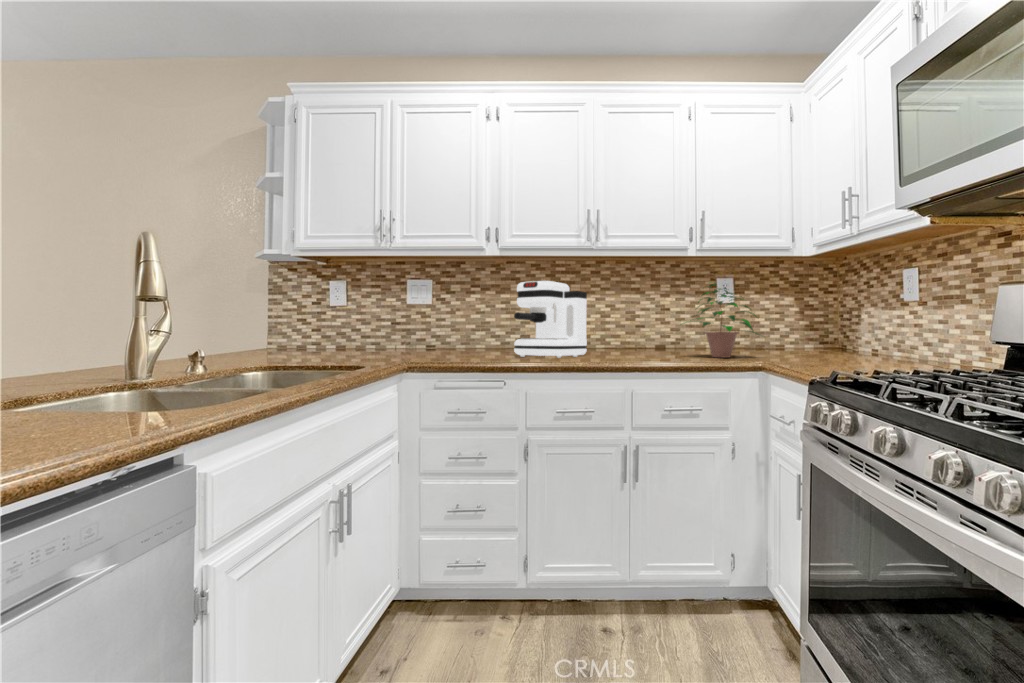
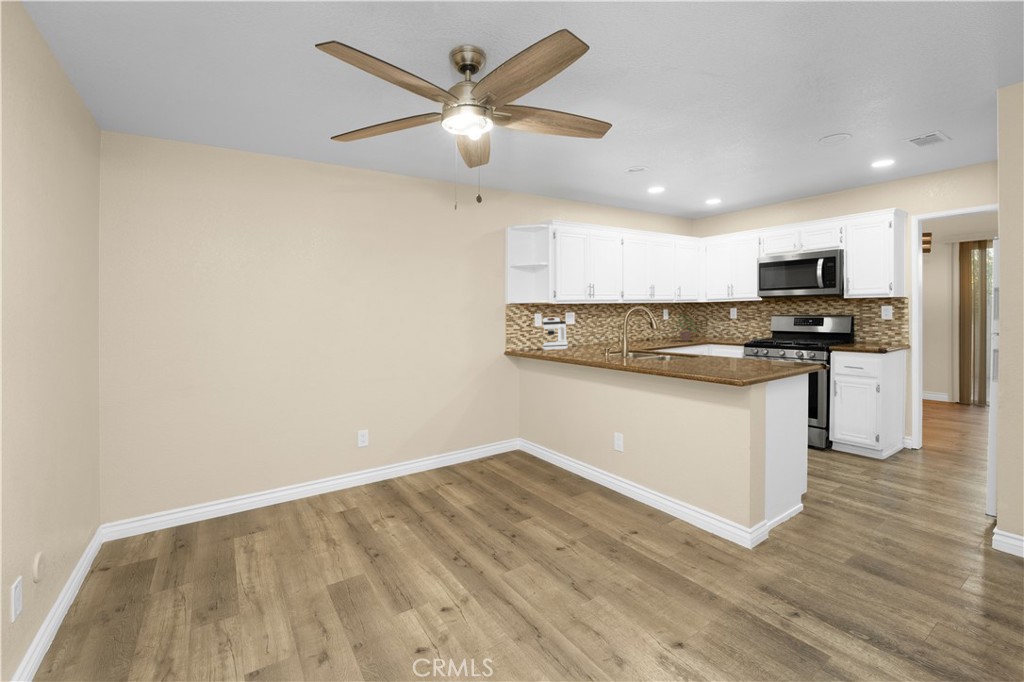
coffee maker: present [514,281,587,358] -> present [543,318,568,350]

